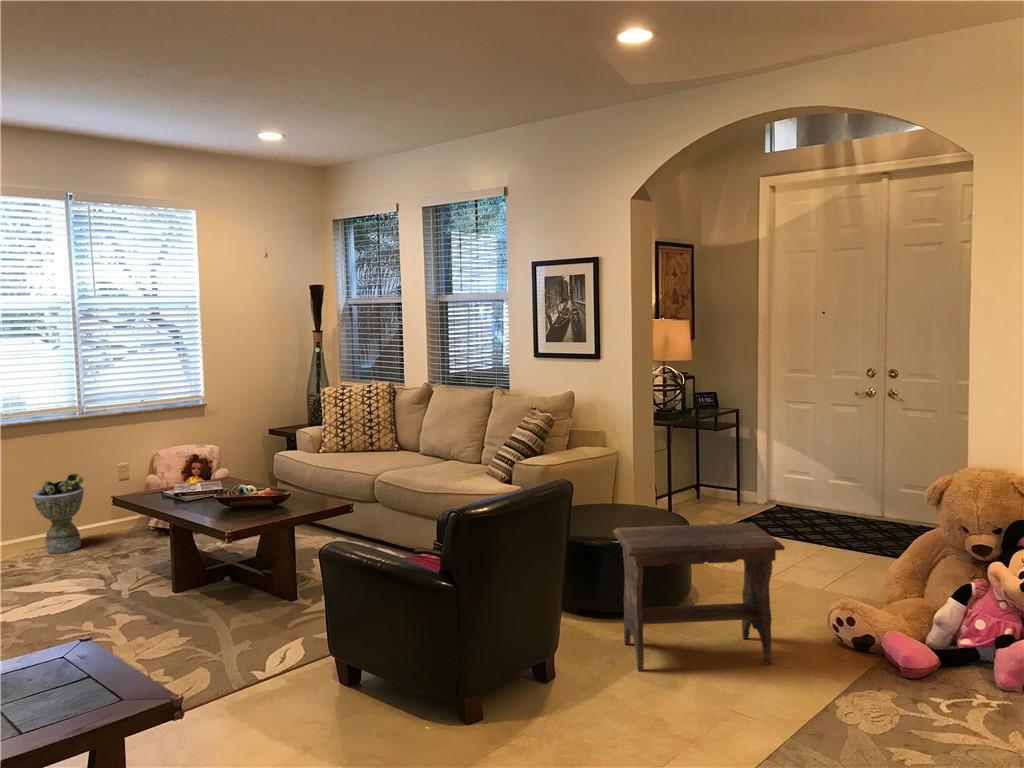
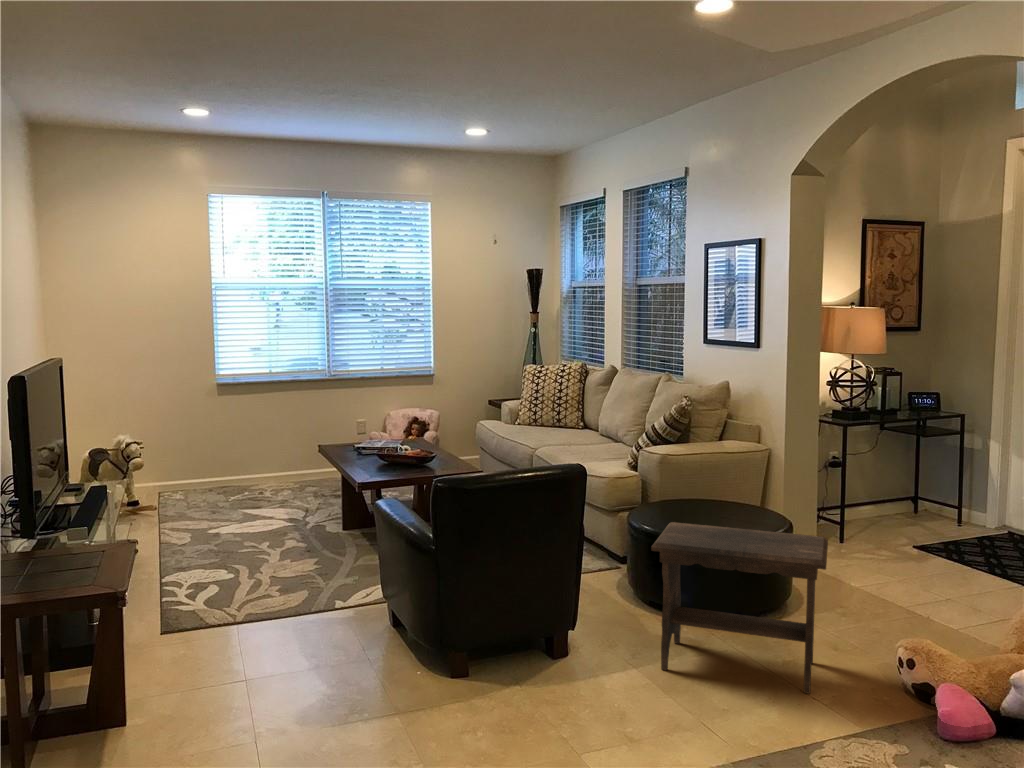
planter: present [32,473,84,553] -> none [284,424,323,488]

